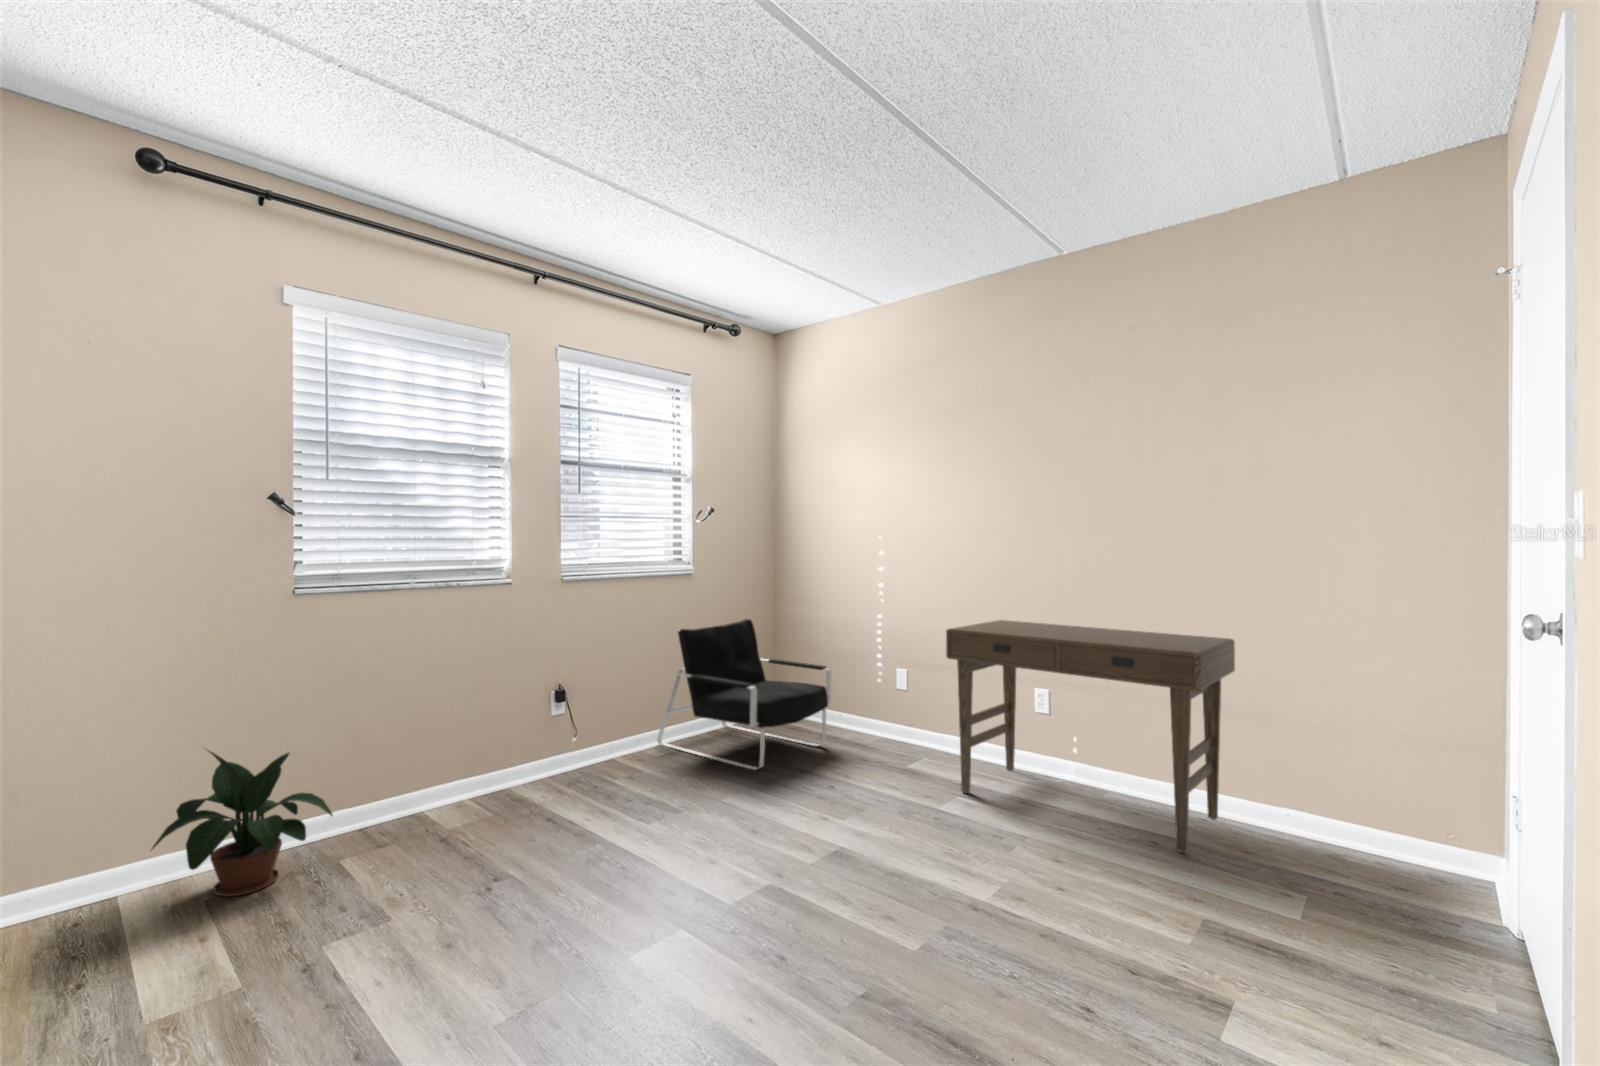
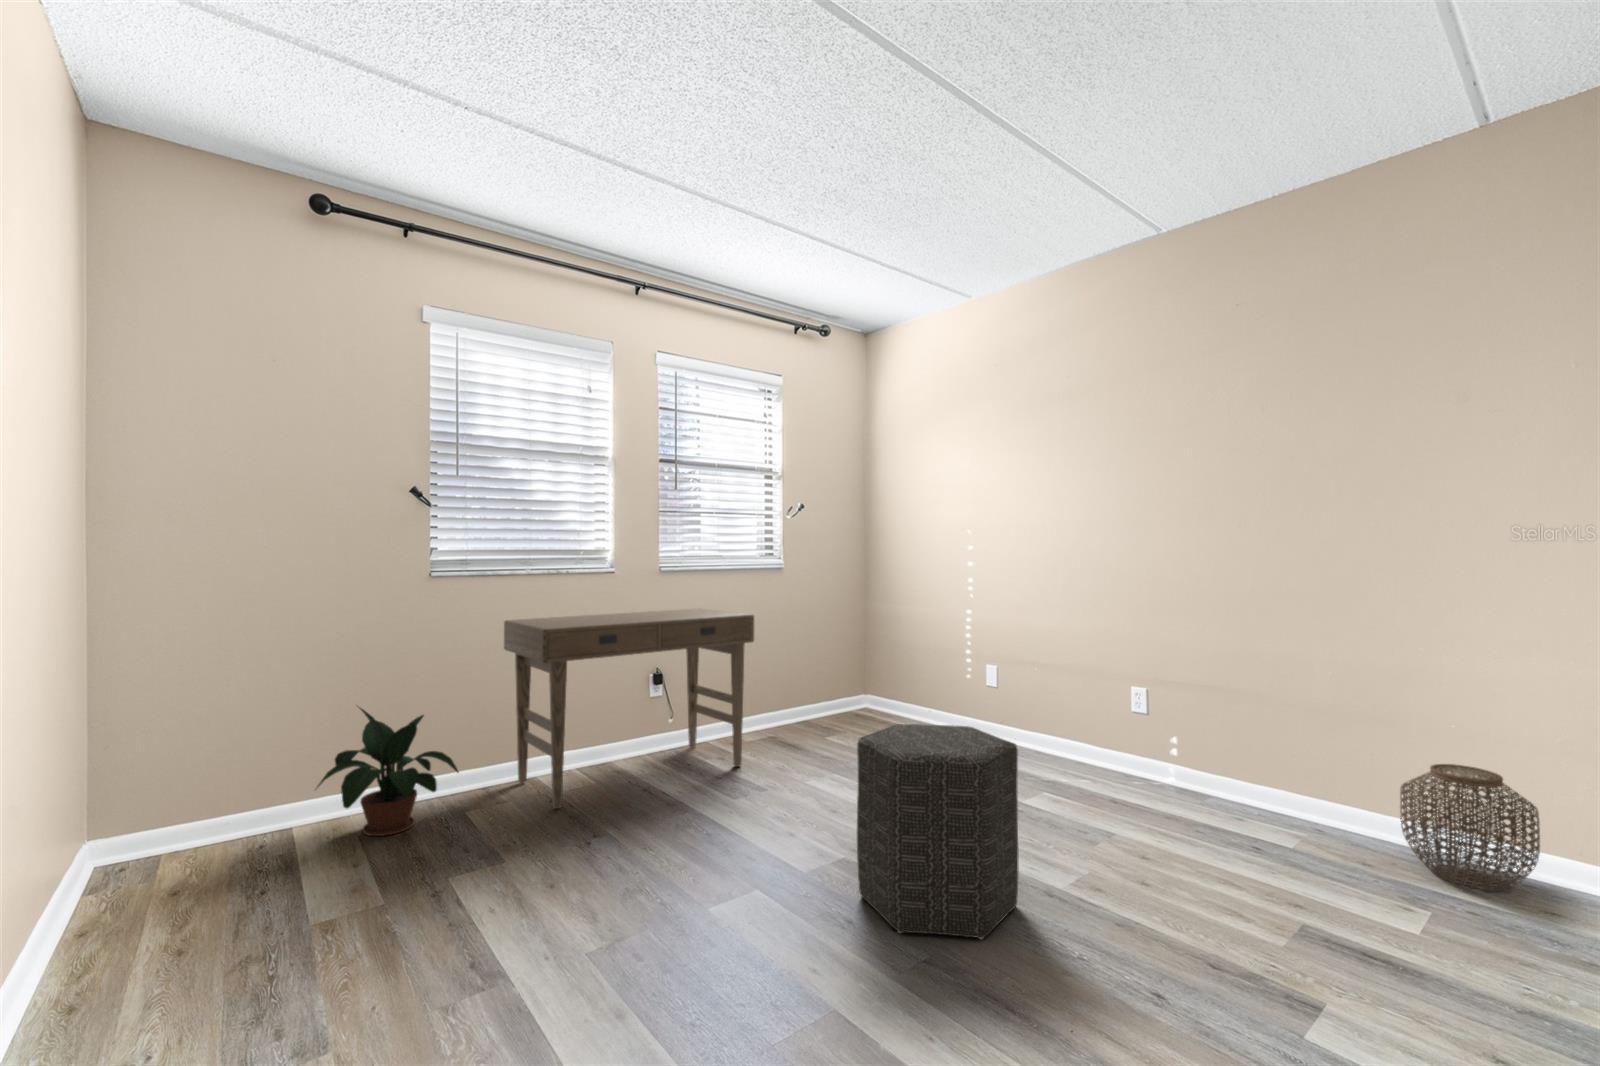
armchair: present [657,619,831,770] -> none [751,613,922,758]
desk: present [946,620,1235,853] -> present [504,608,754,809]
ottoman: none [786,744,946,966] -> present [857,724,1019,939]
woven basket: none [1275,757,1390,872] -> present [1400,764,1540,891]

